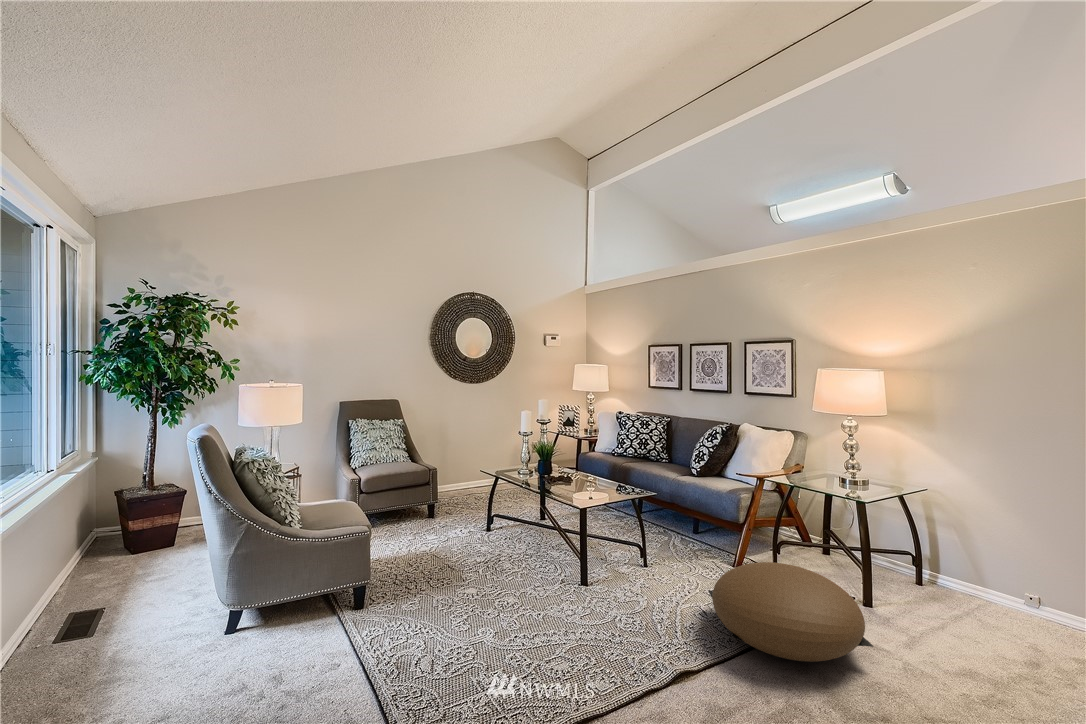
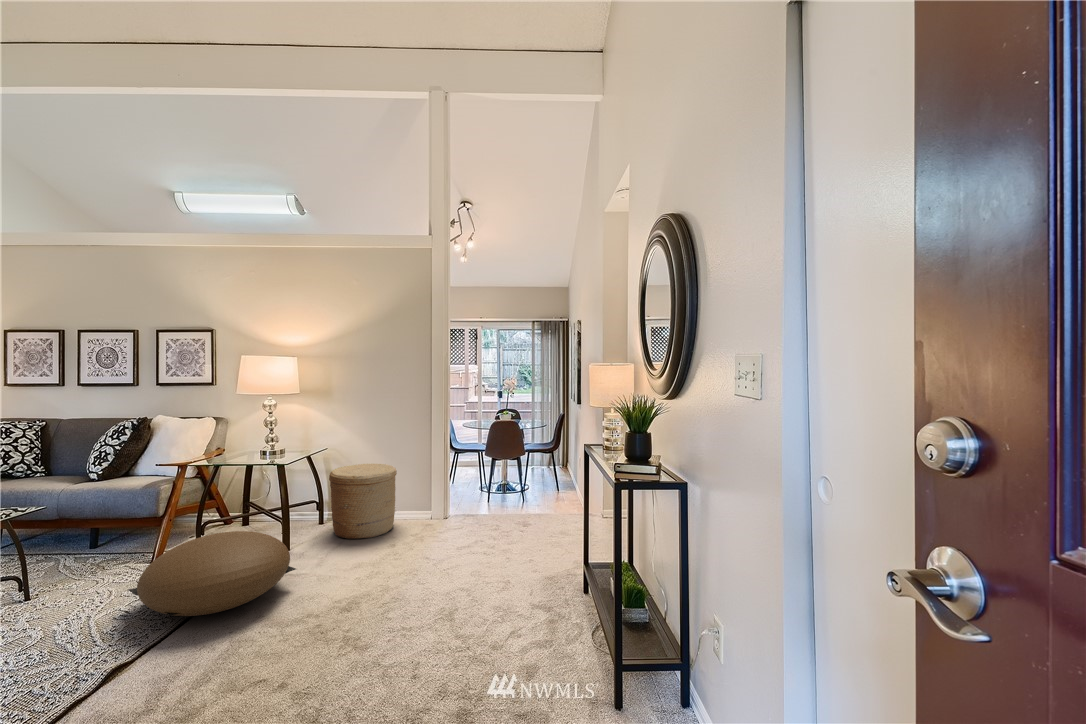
woven basket: none [927,522,1051,645] -> present [329,464,397,539]

